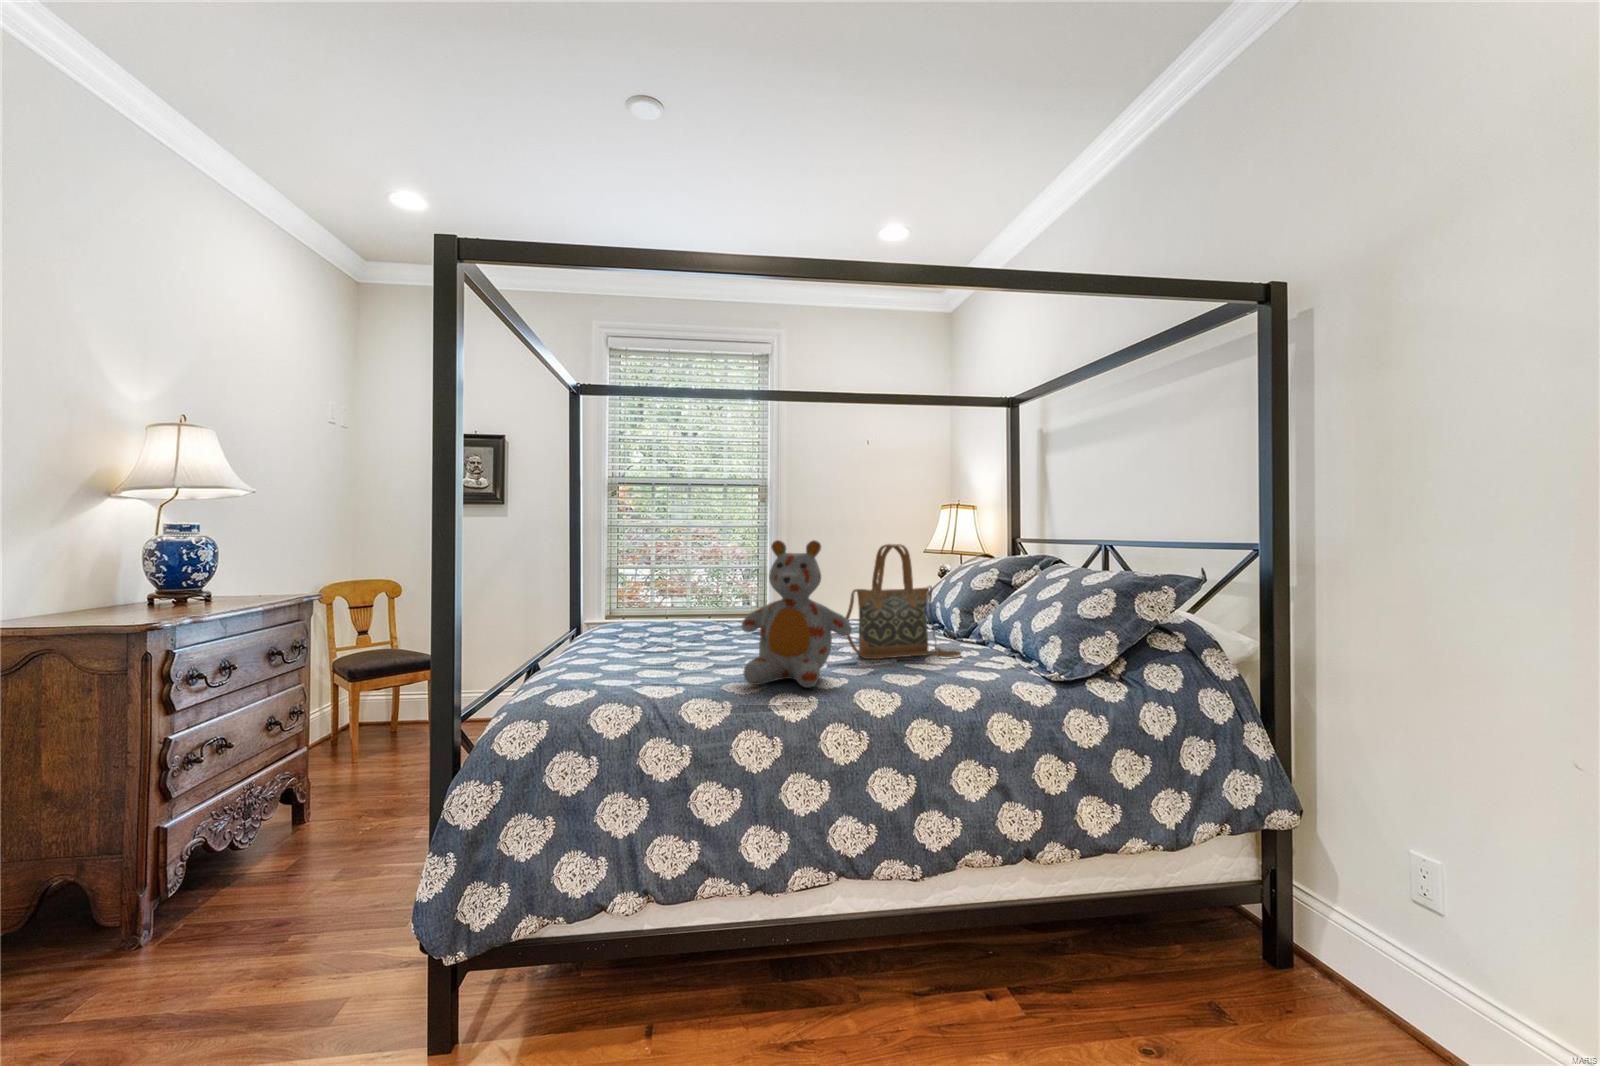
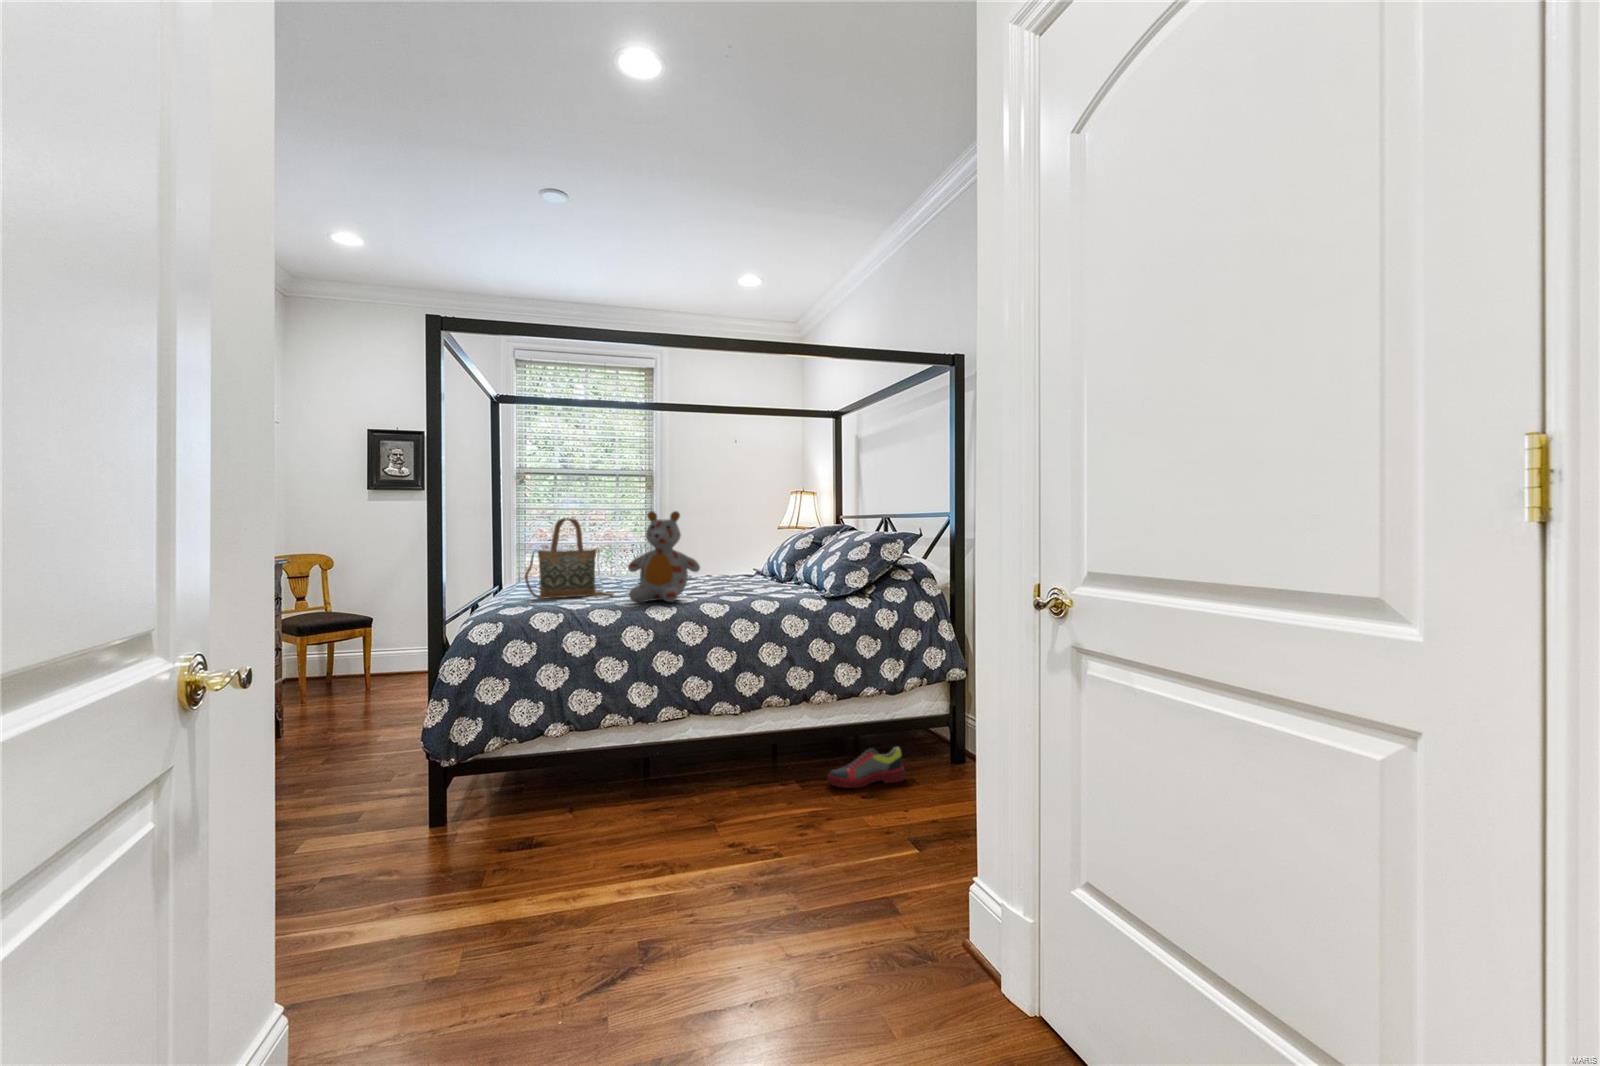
handbag: present [846,544,961,659] -> present [525,518,614,599]
shoe: none [1068,942,1201,1023] -> present [827,747,905,788]

